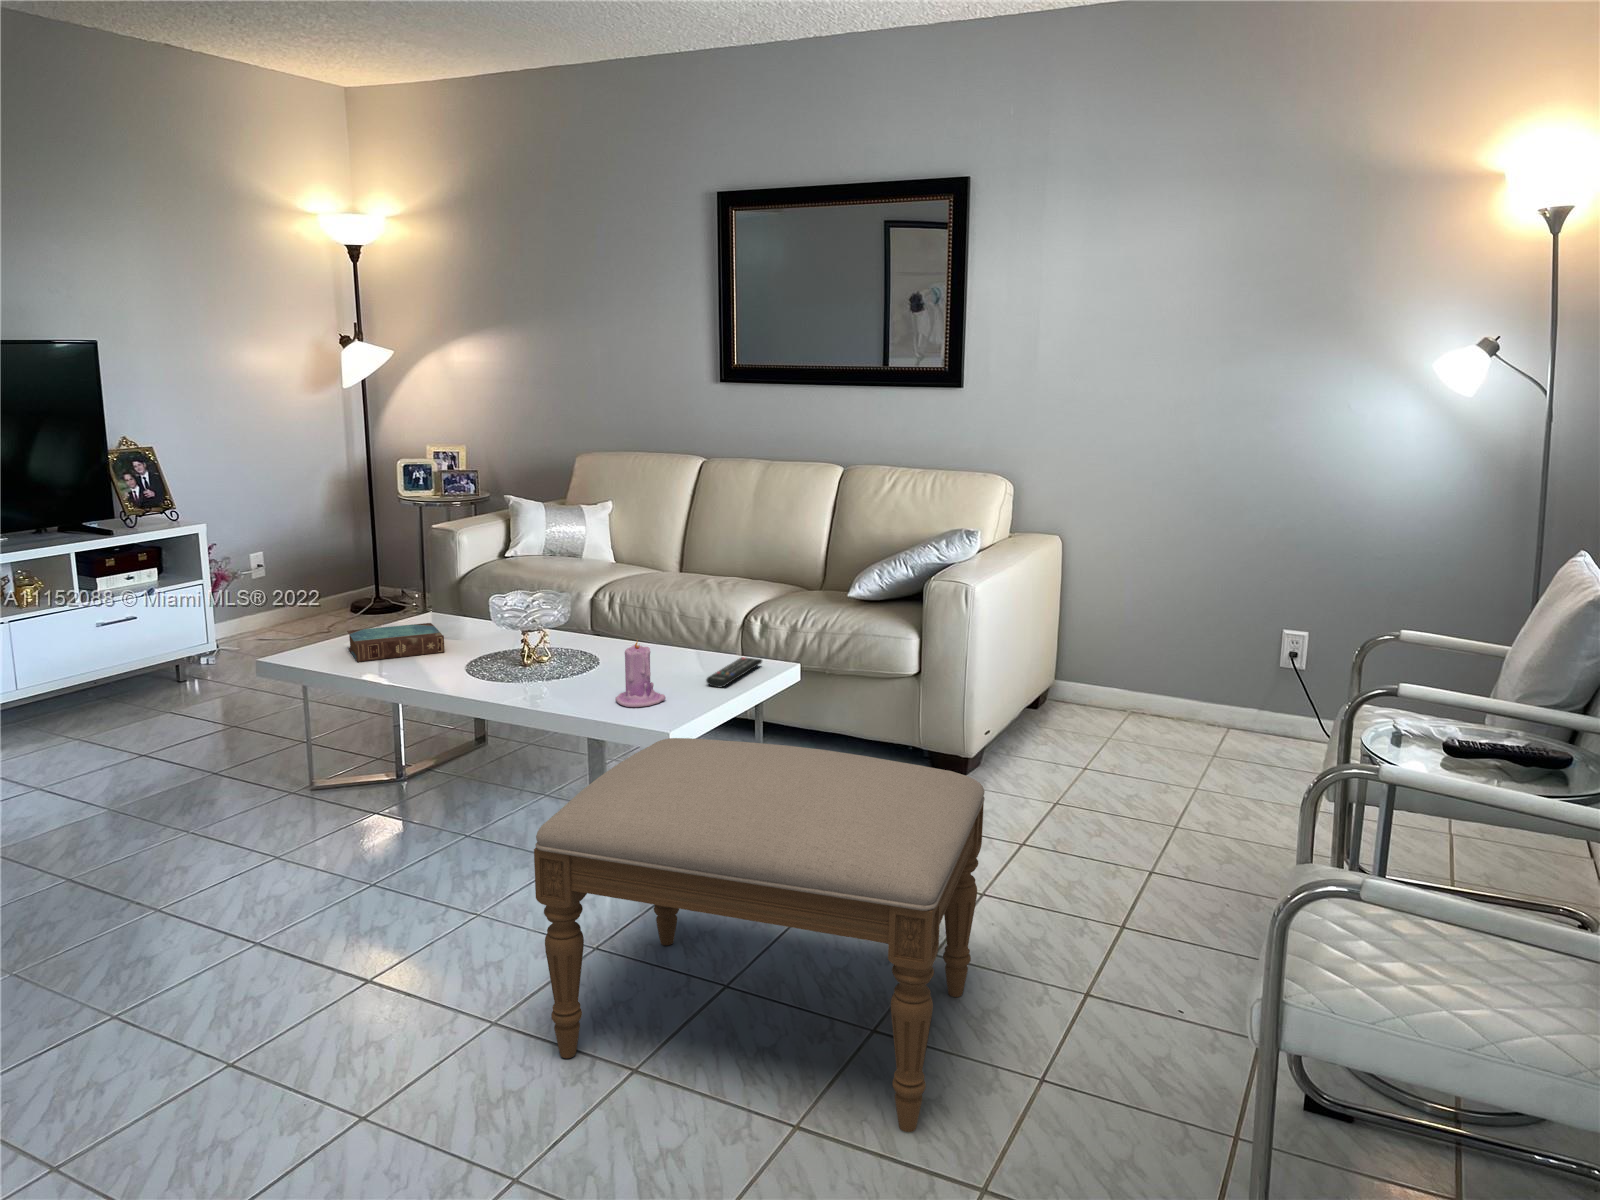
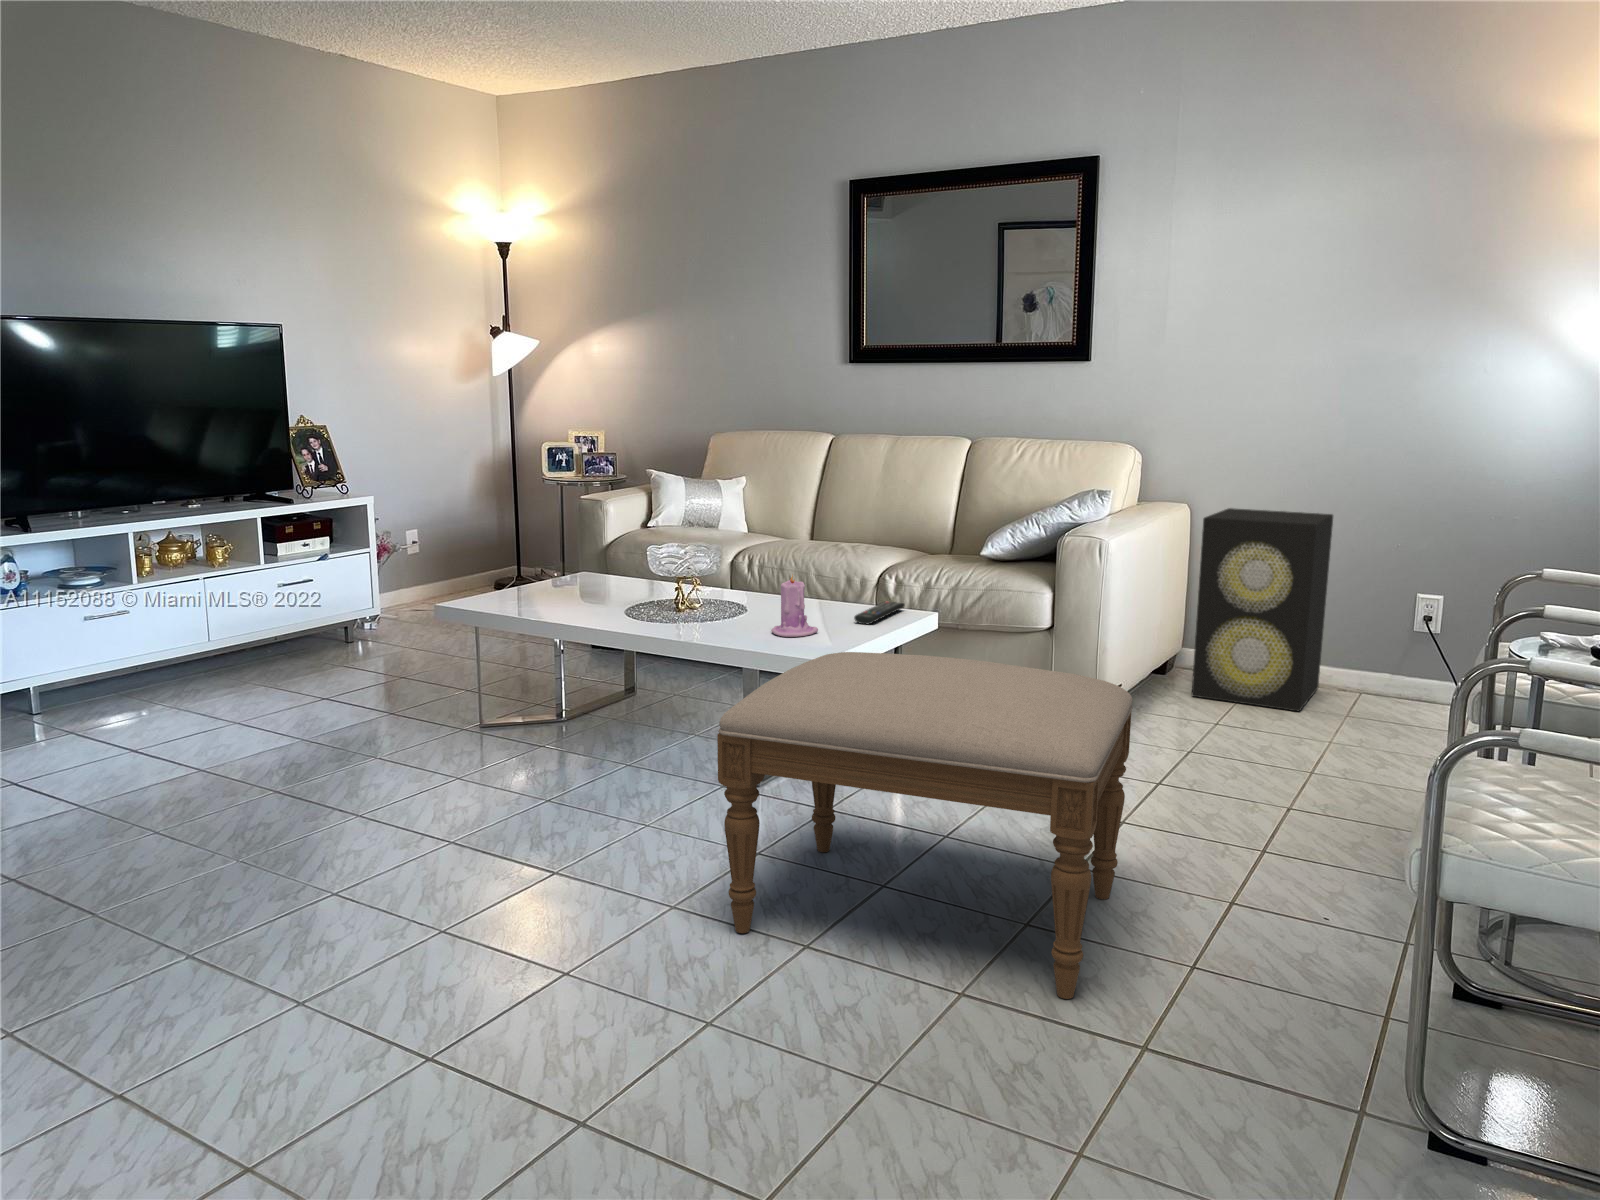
speaker: none [1062,542,1201,752] -> present [1192,508,1333,712]
book: present [347,623,444,662] -> none [515,574,604,604]

